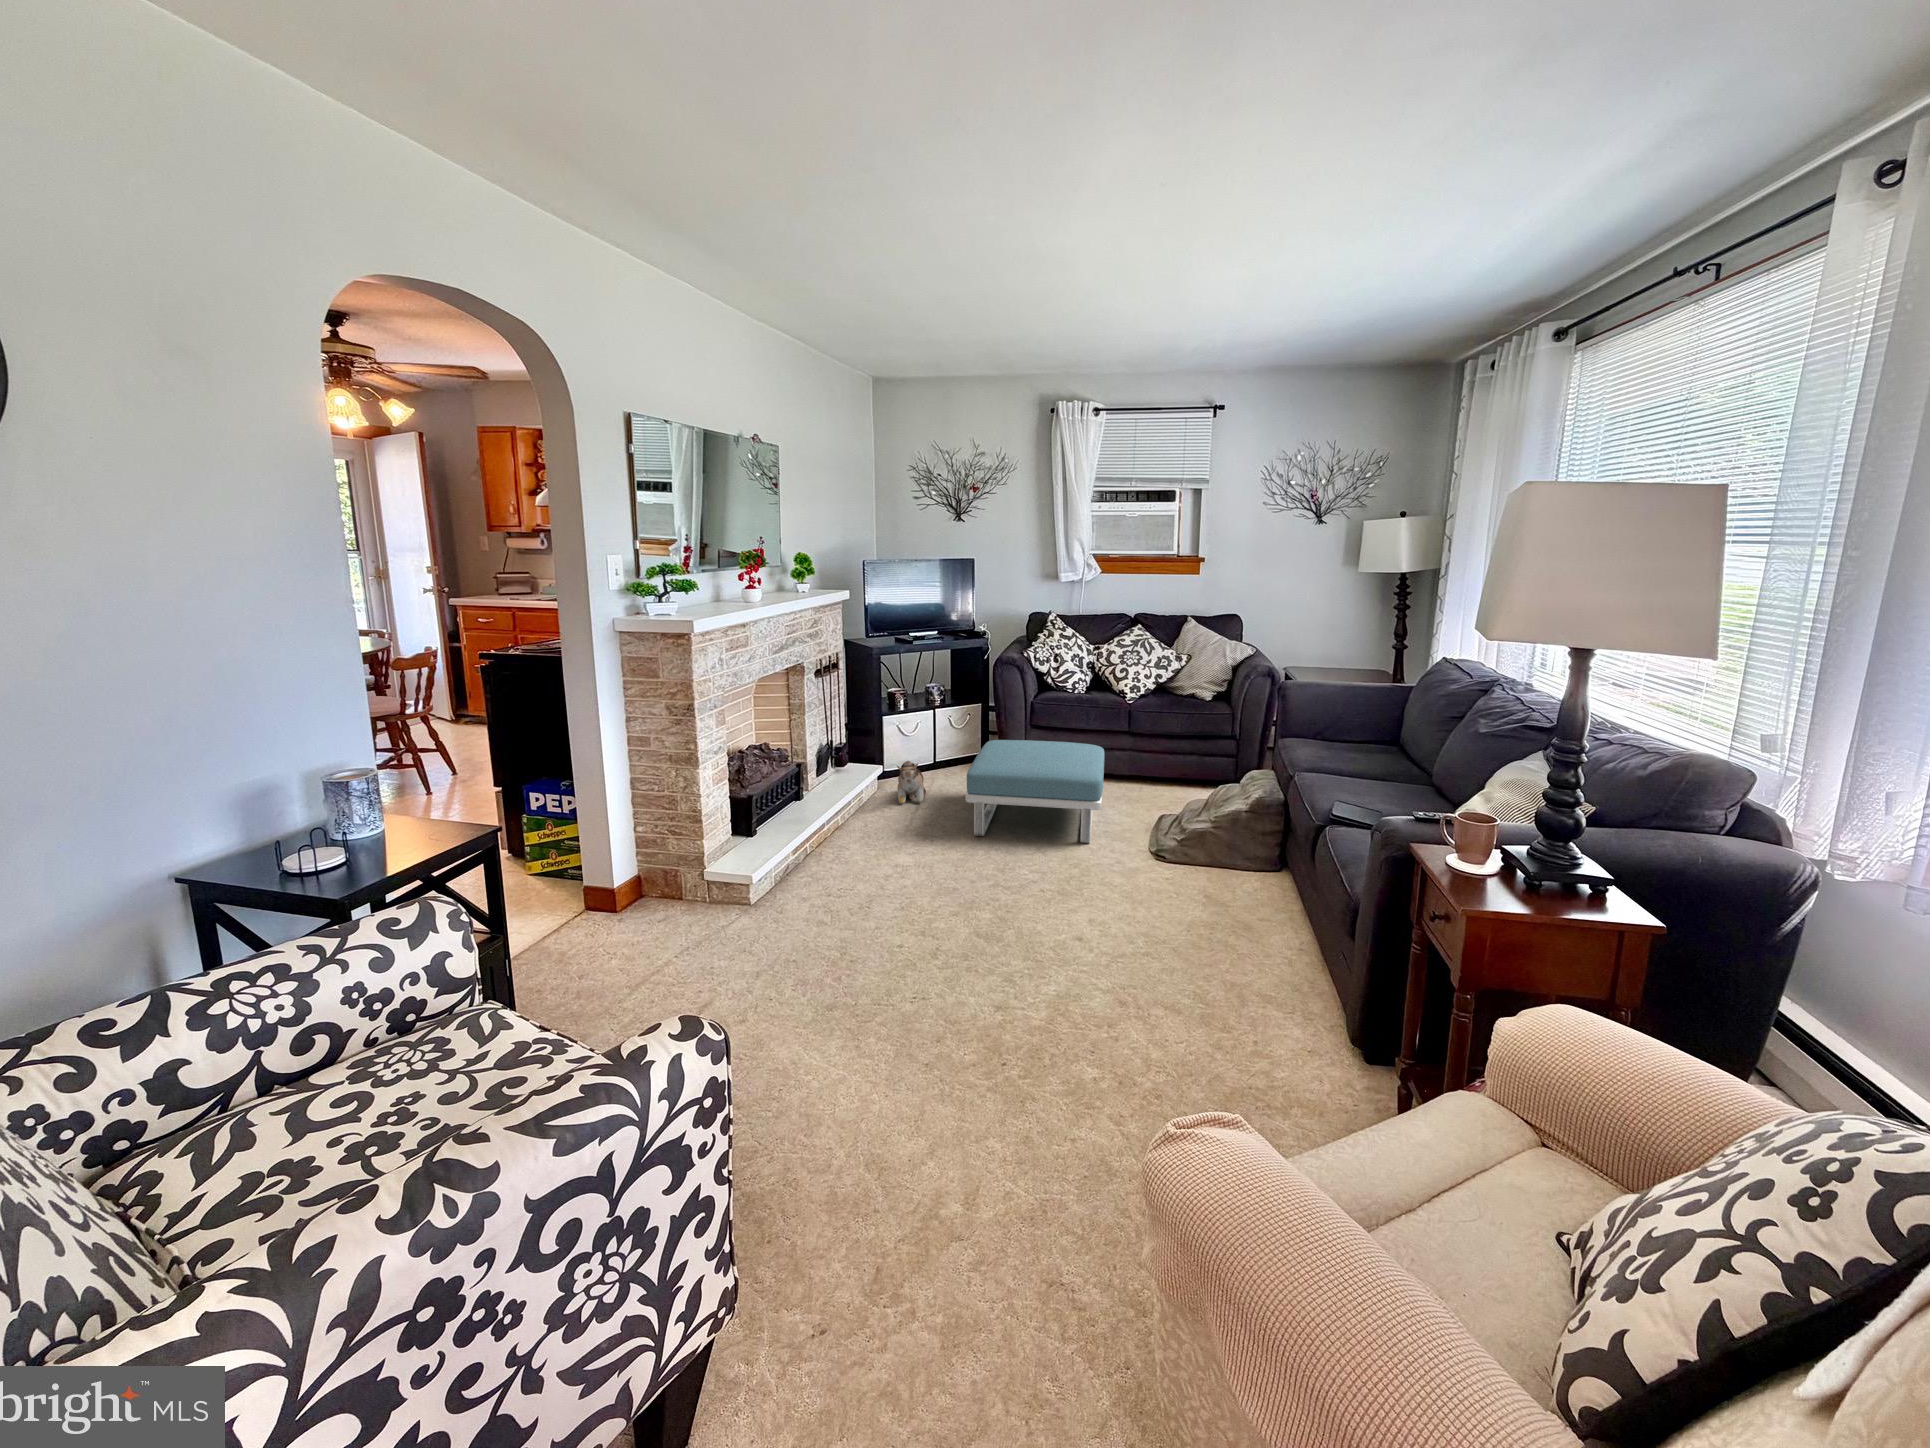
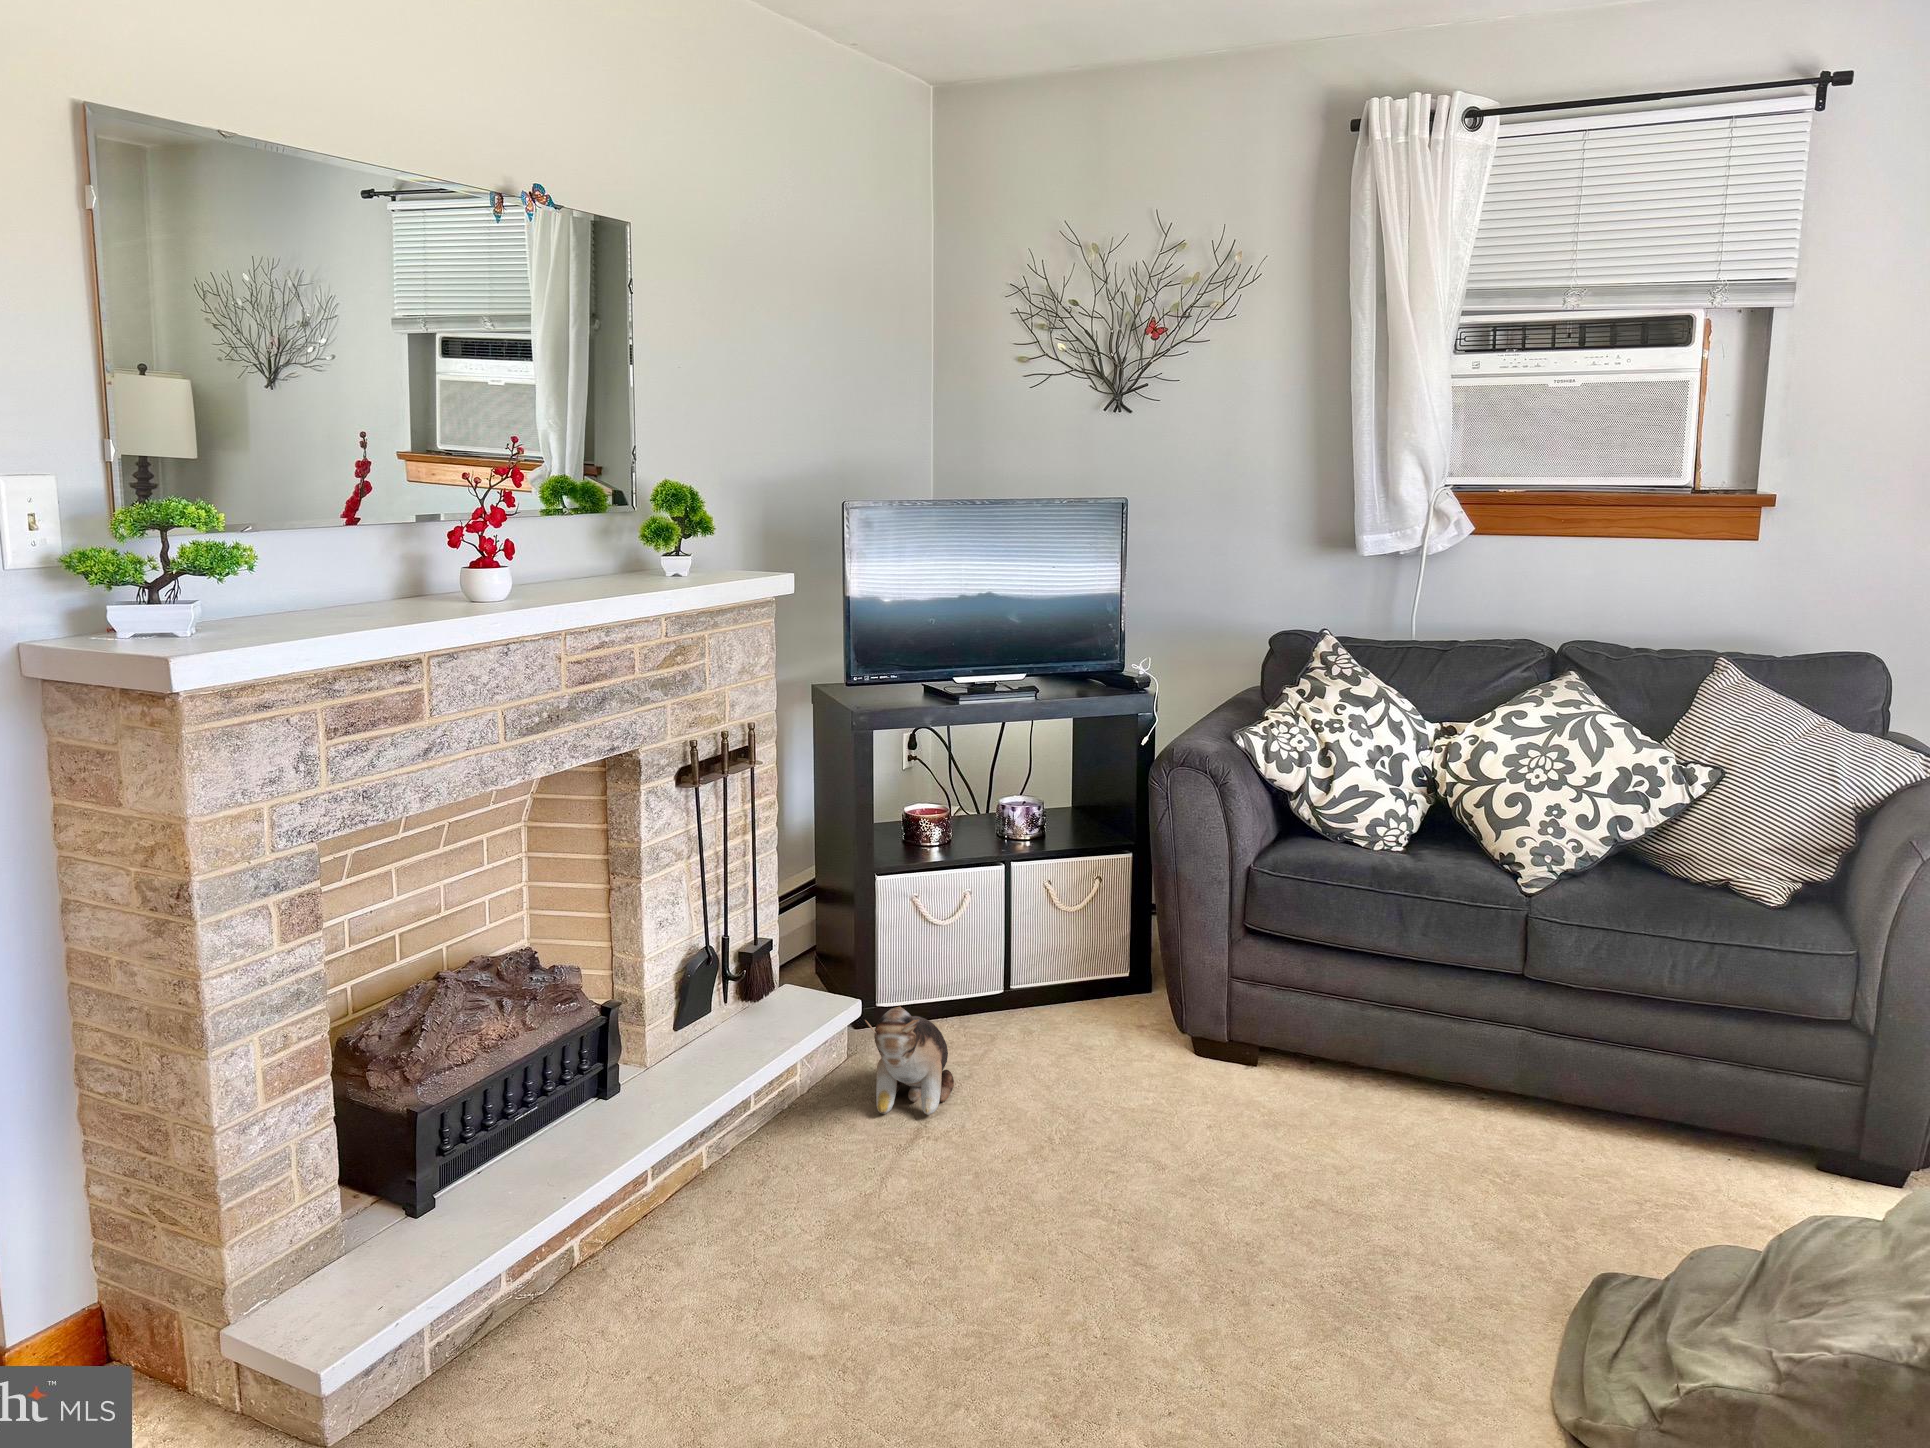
footstool: present [965,740,1105,843] -> none [1004,970,1436,1340]

